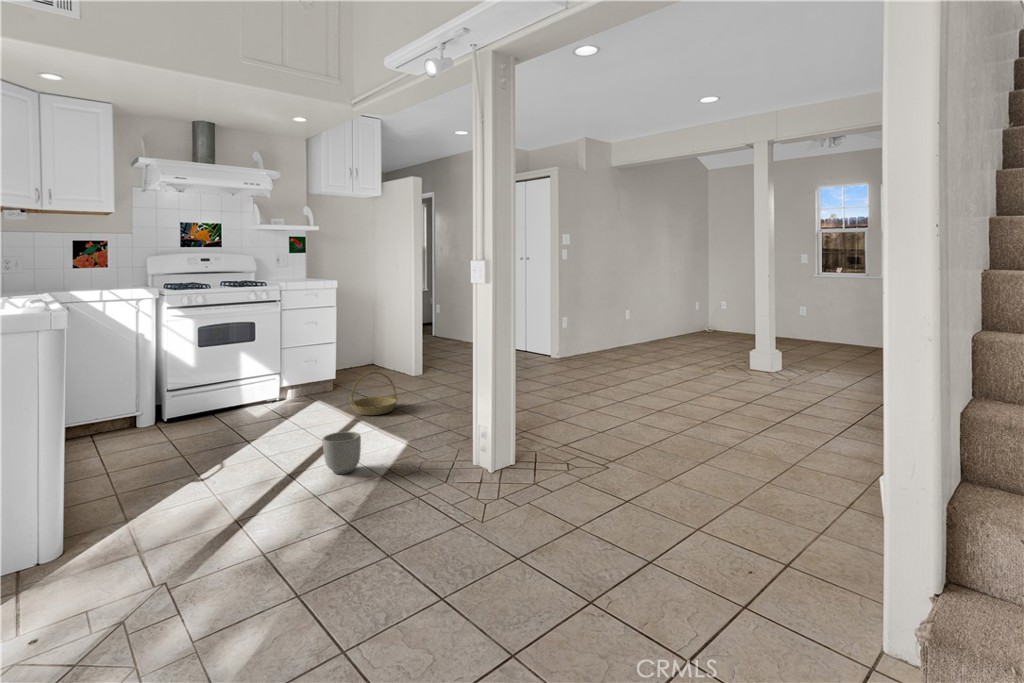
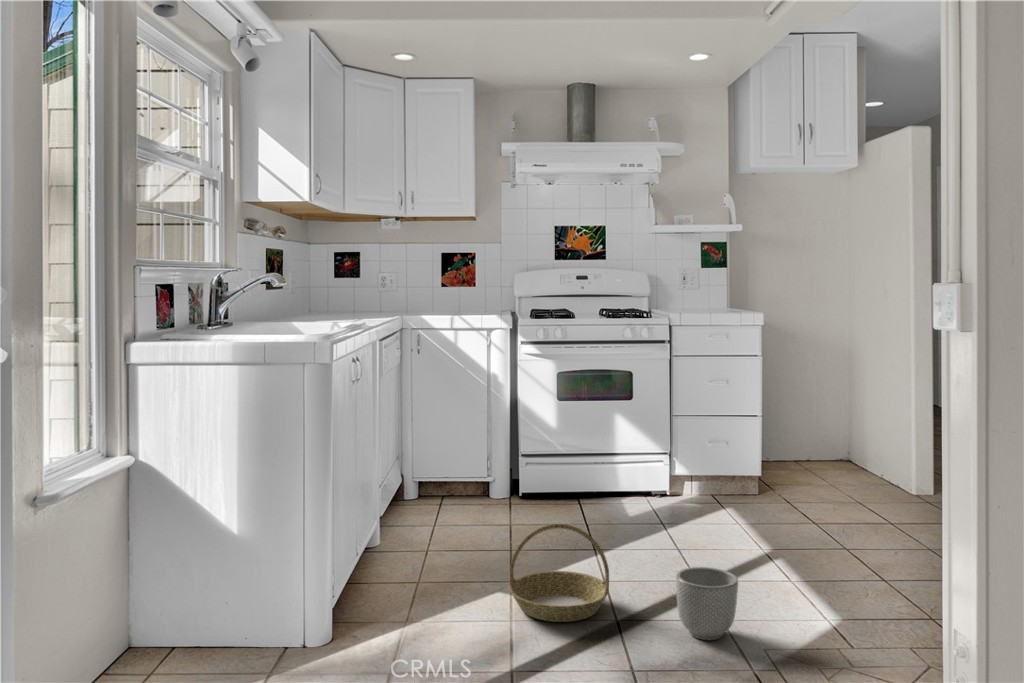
basket: present [350,372,398,415] -> present [509,524,609,622]

